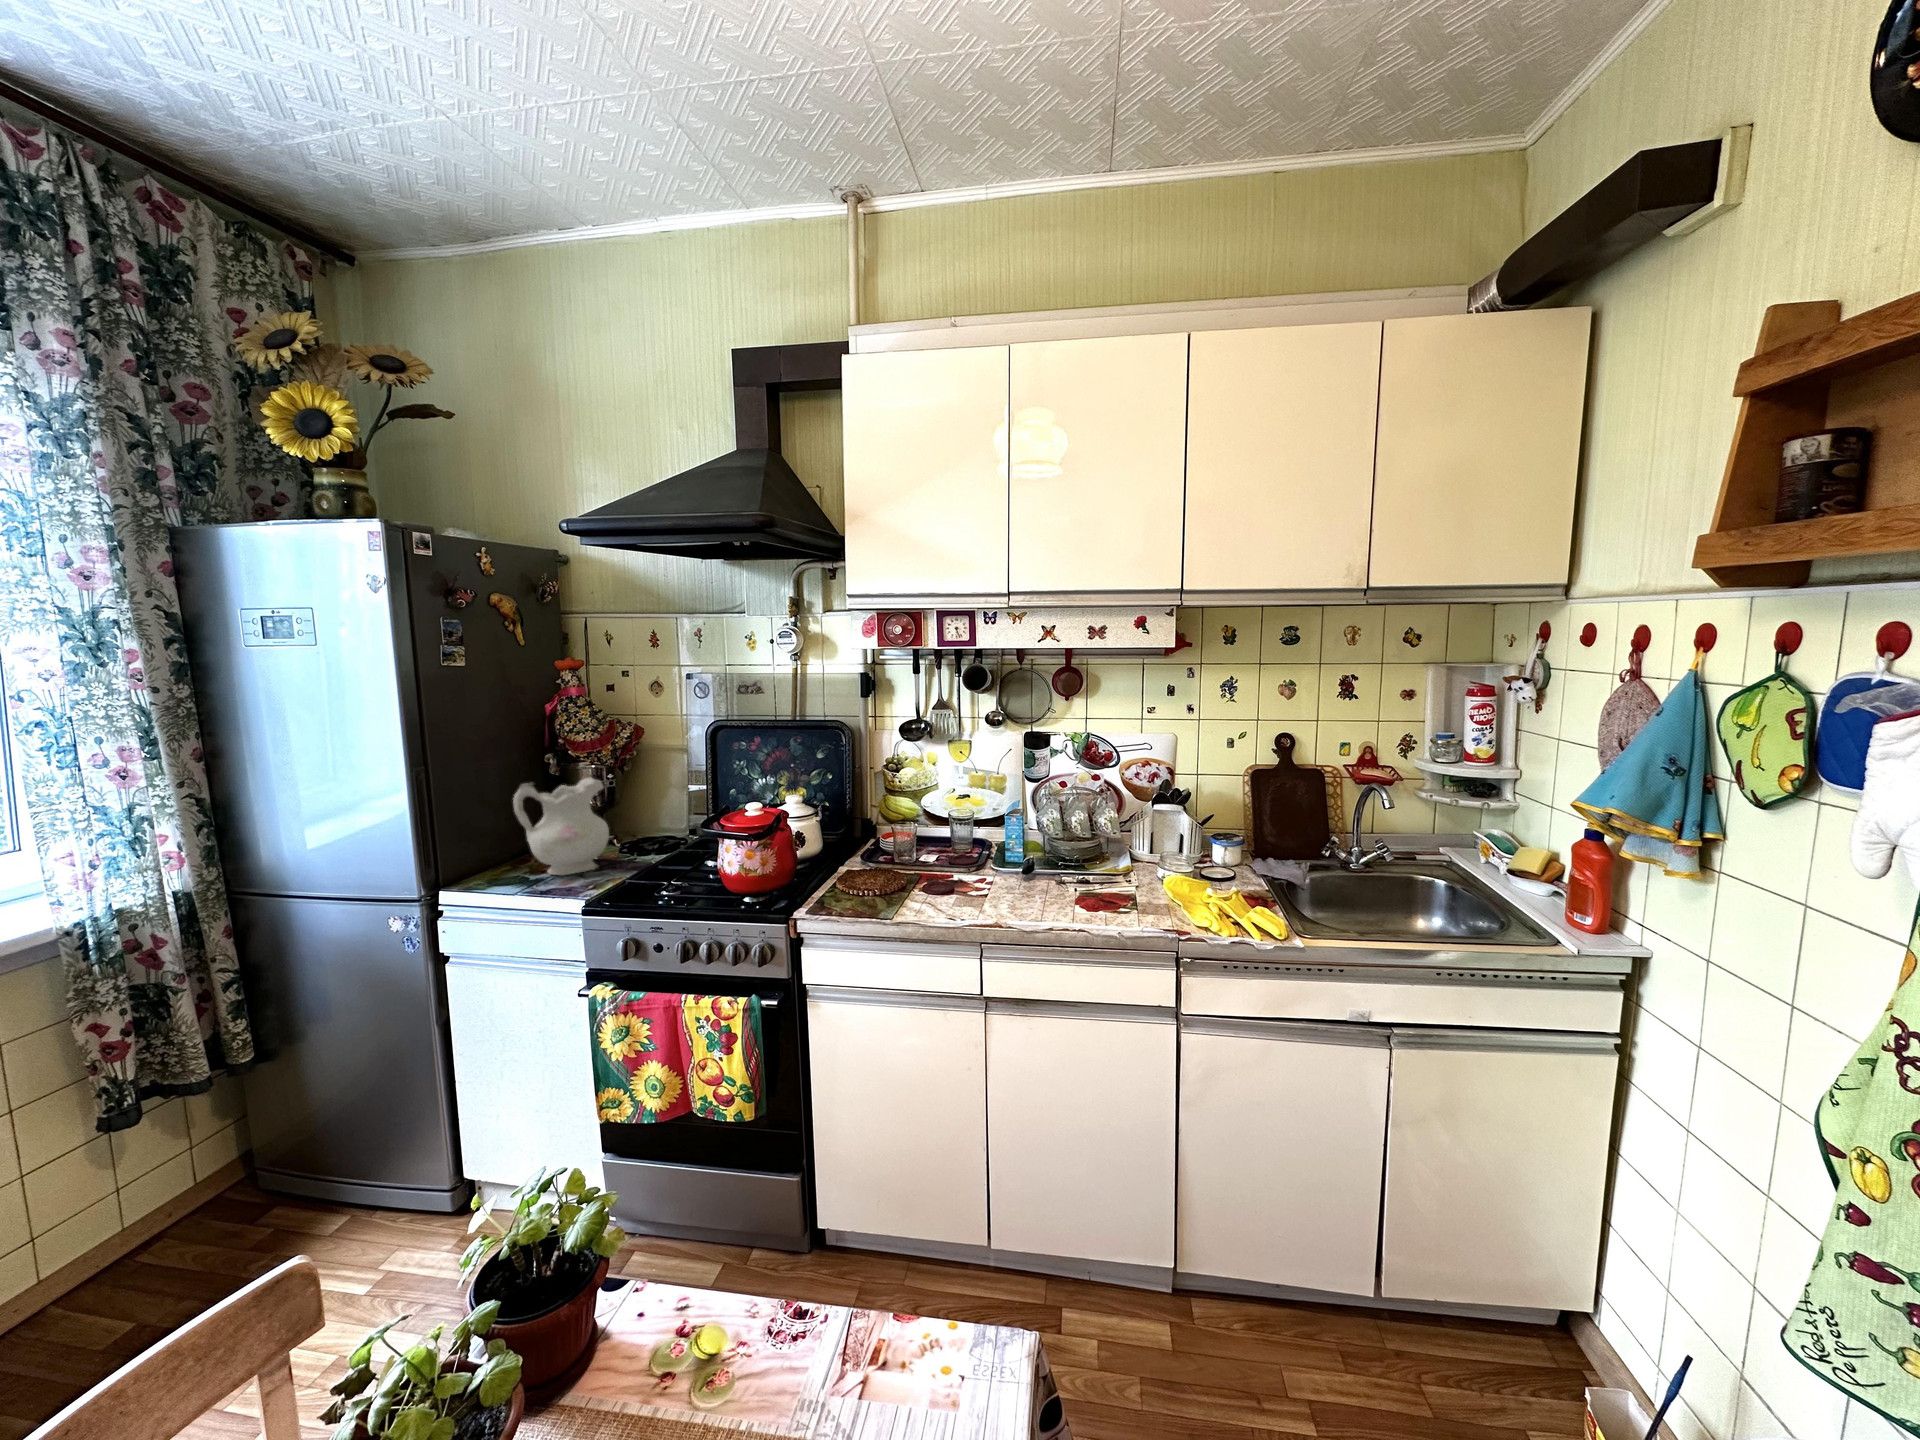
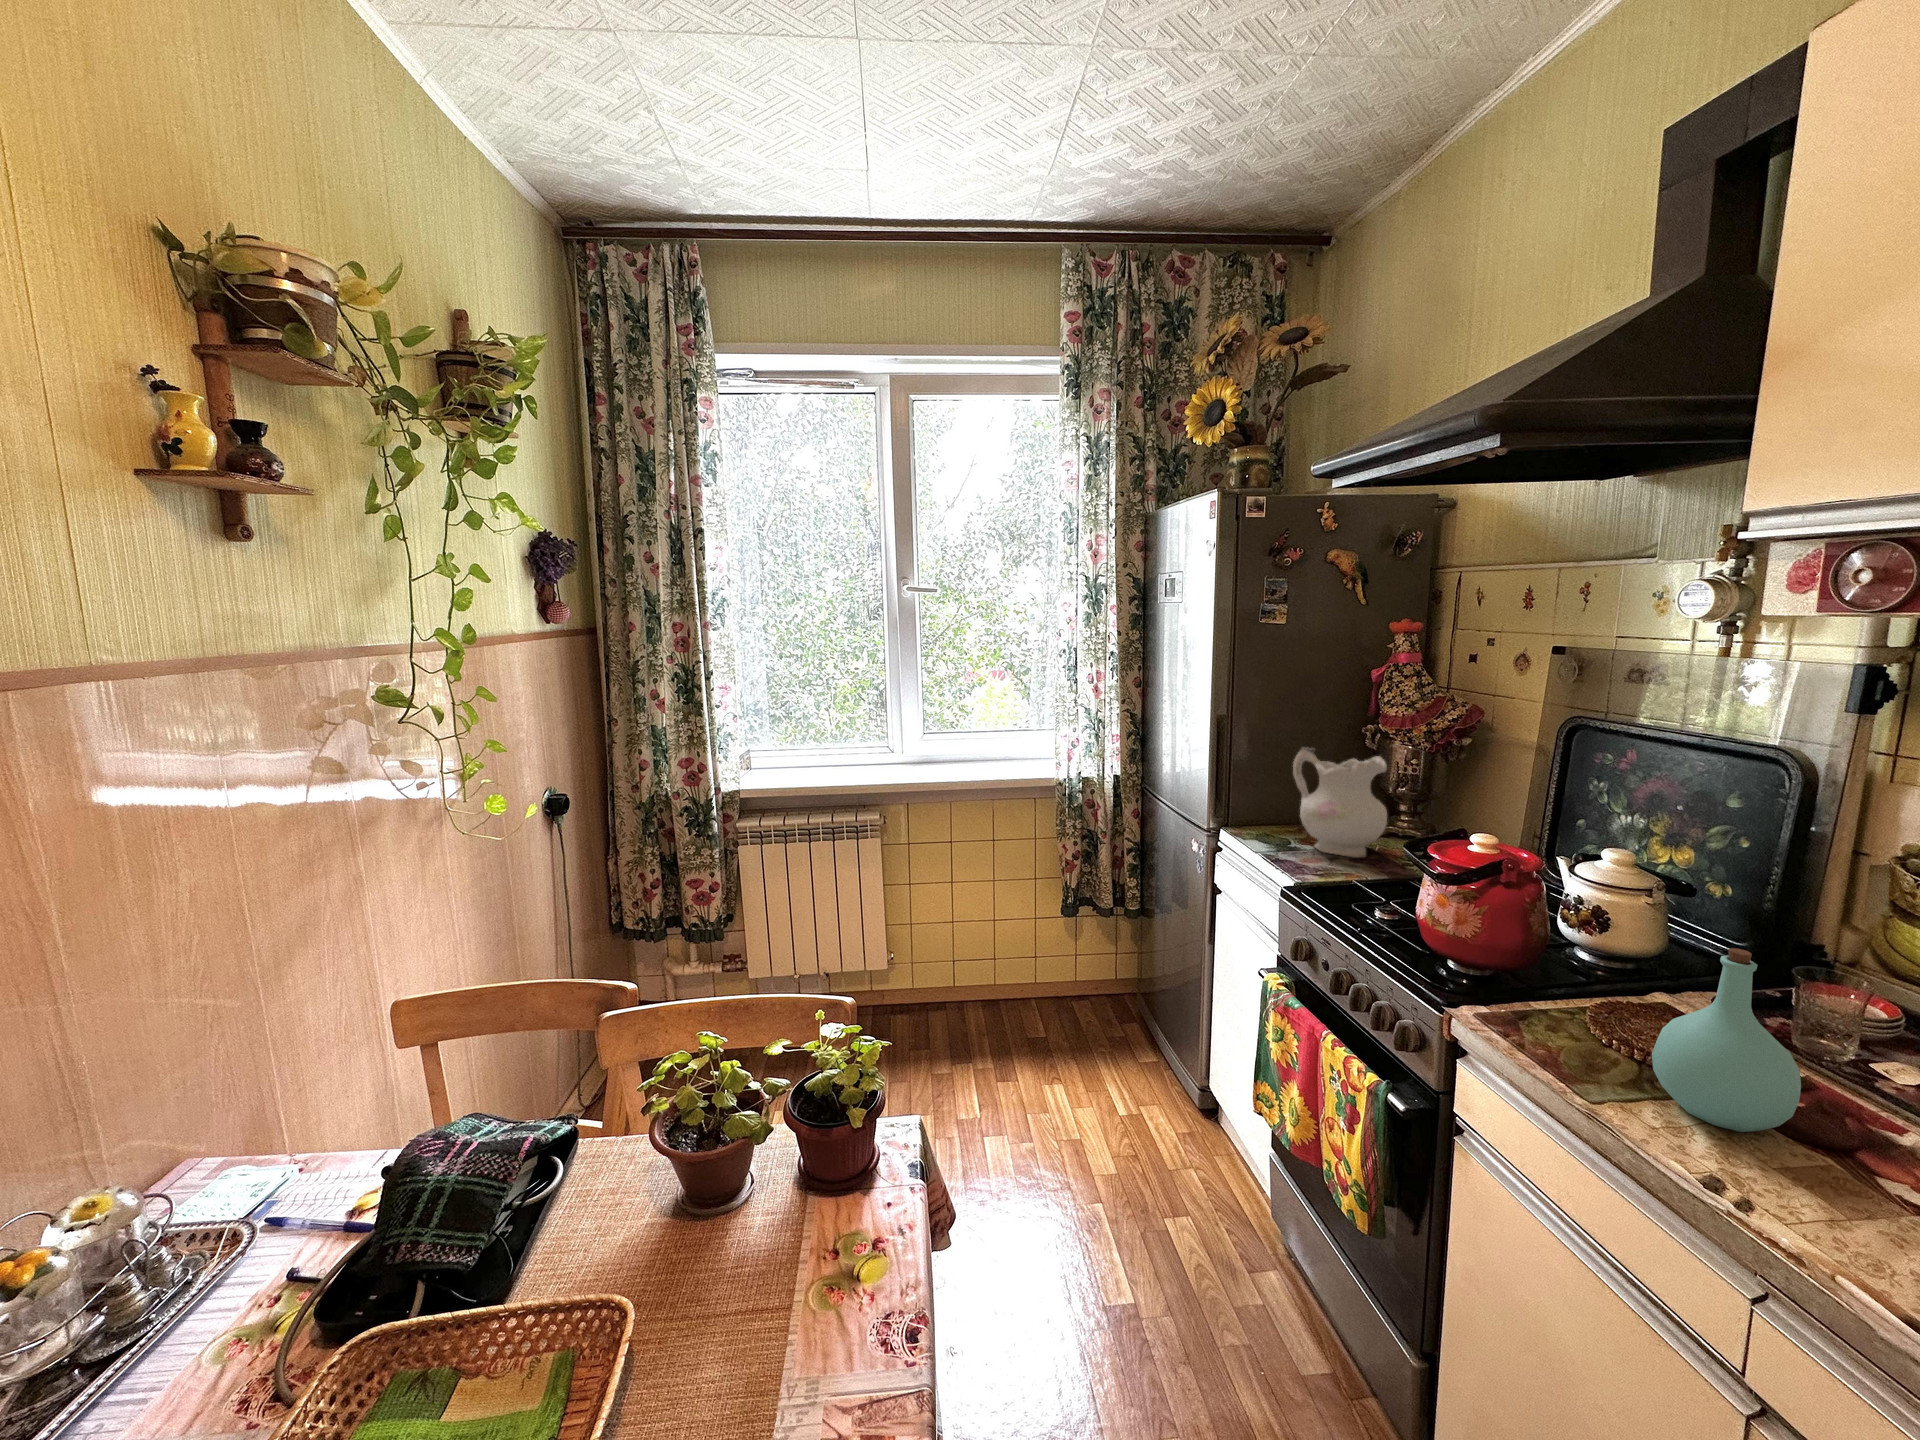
bottle: none [894,814,948,903] -> present [1652,948,1801,1132]

